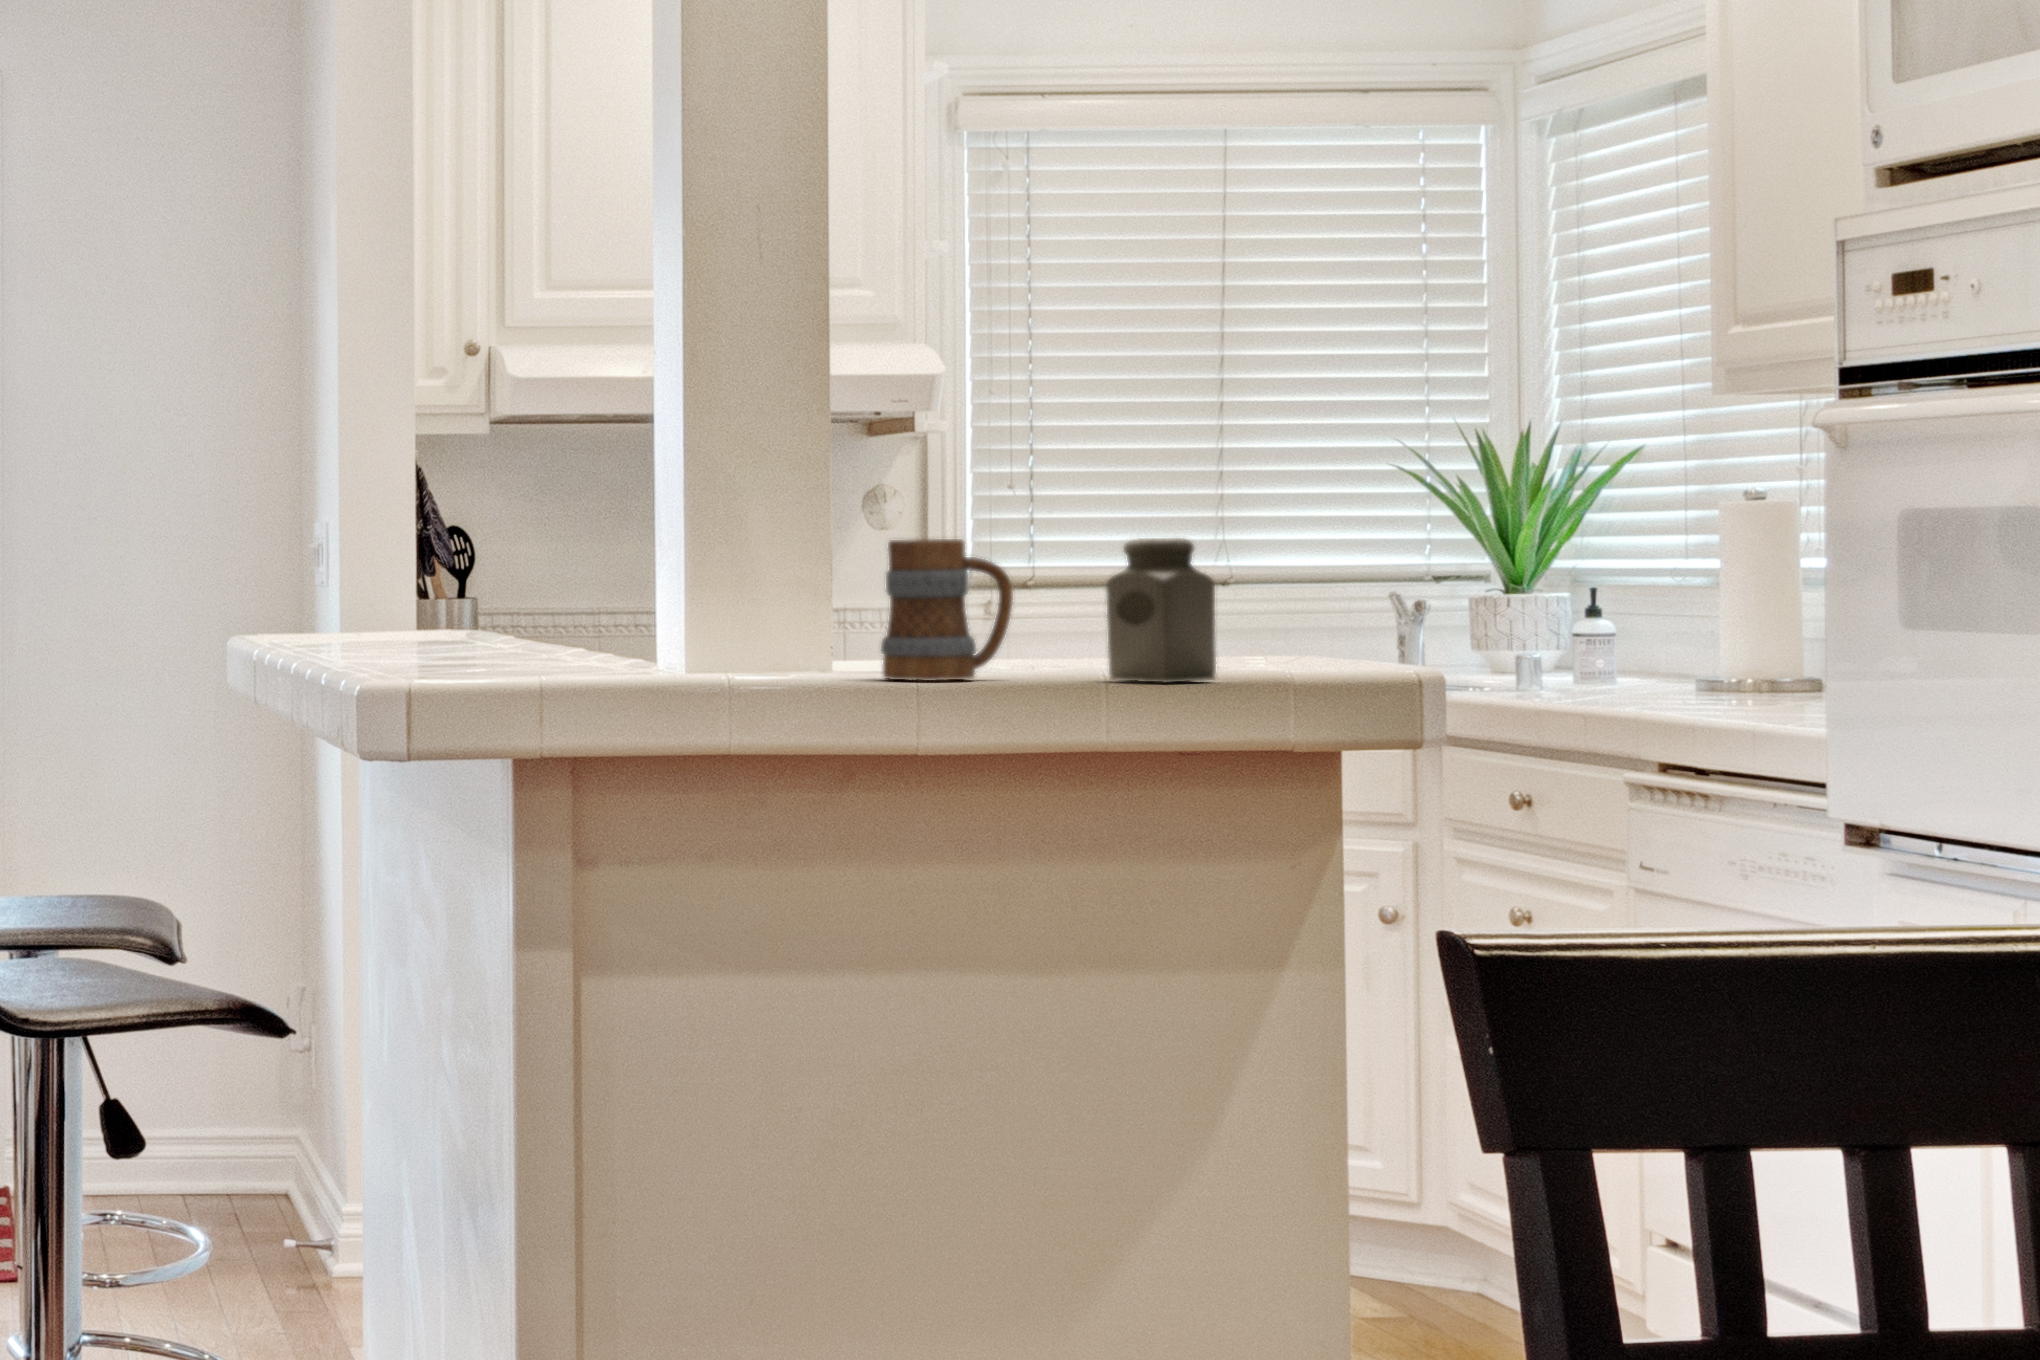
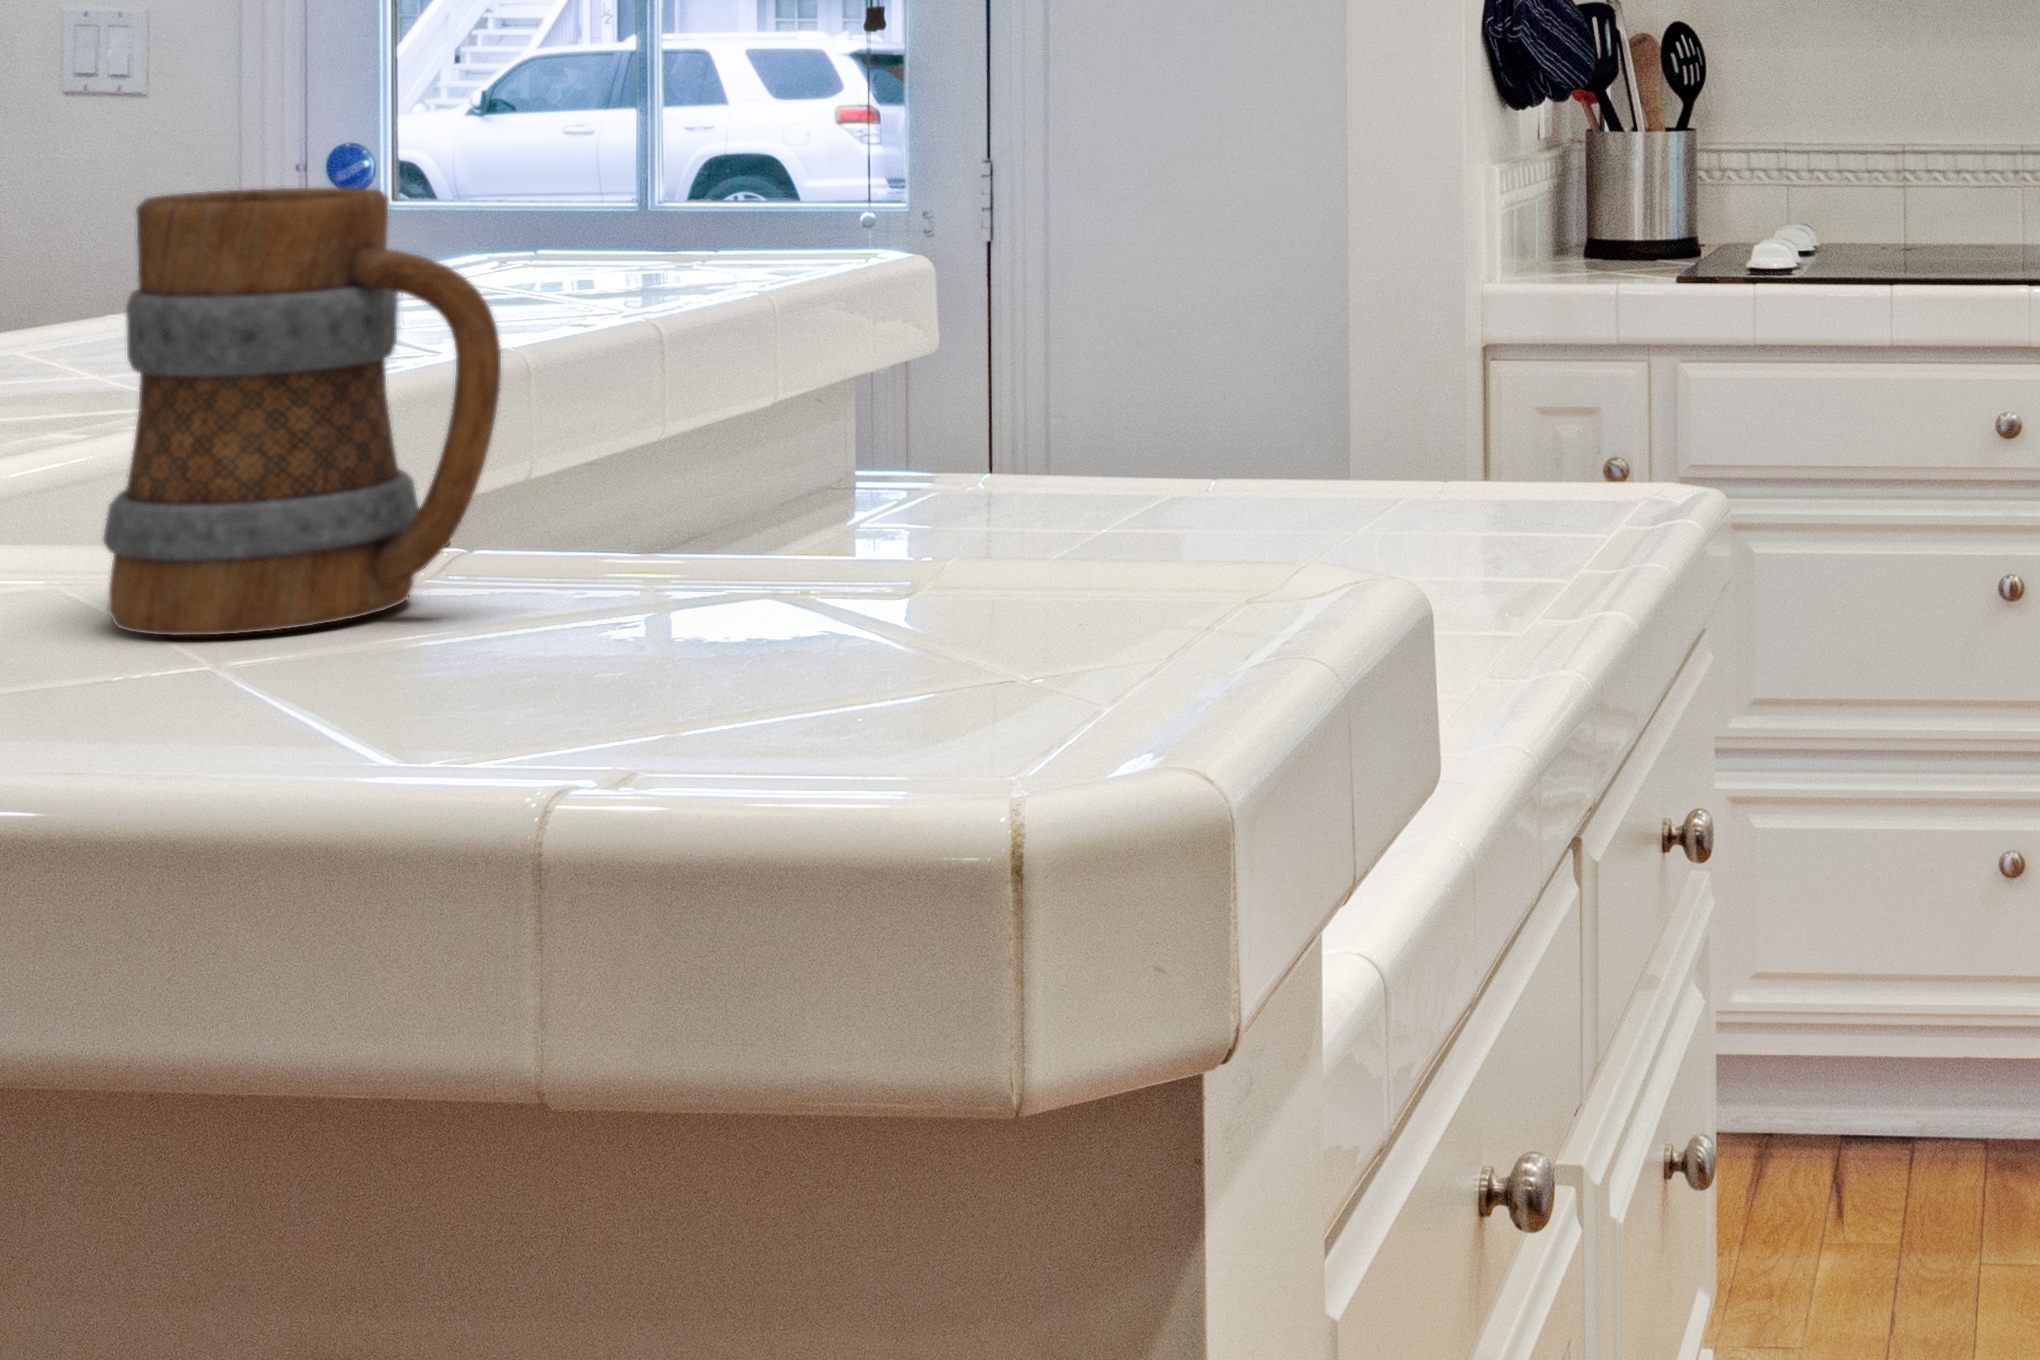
salt shaker: present [1106,538,1216,683] -> none [649,212,920,694]

